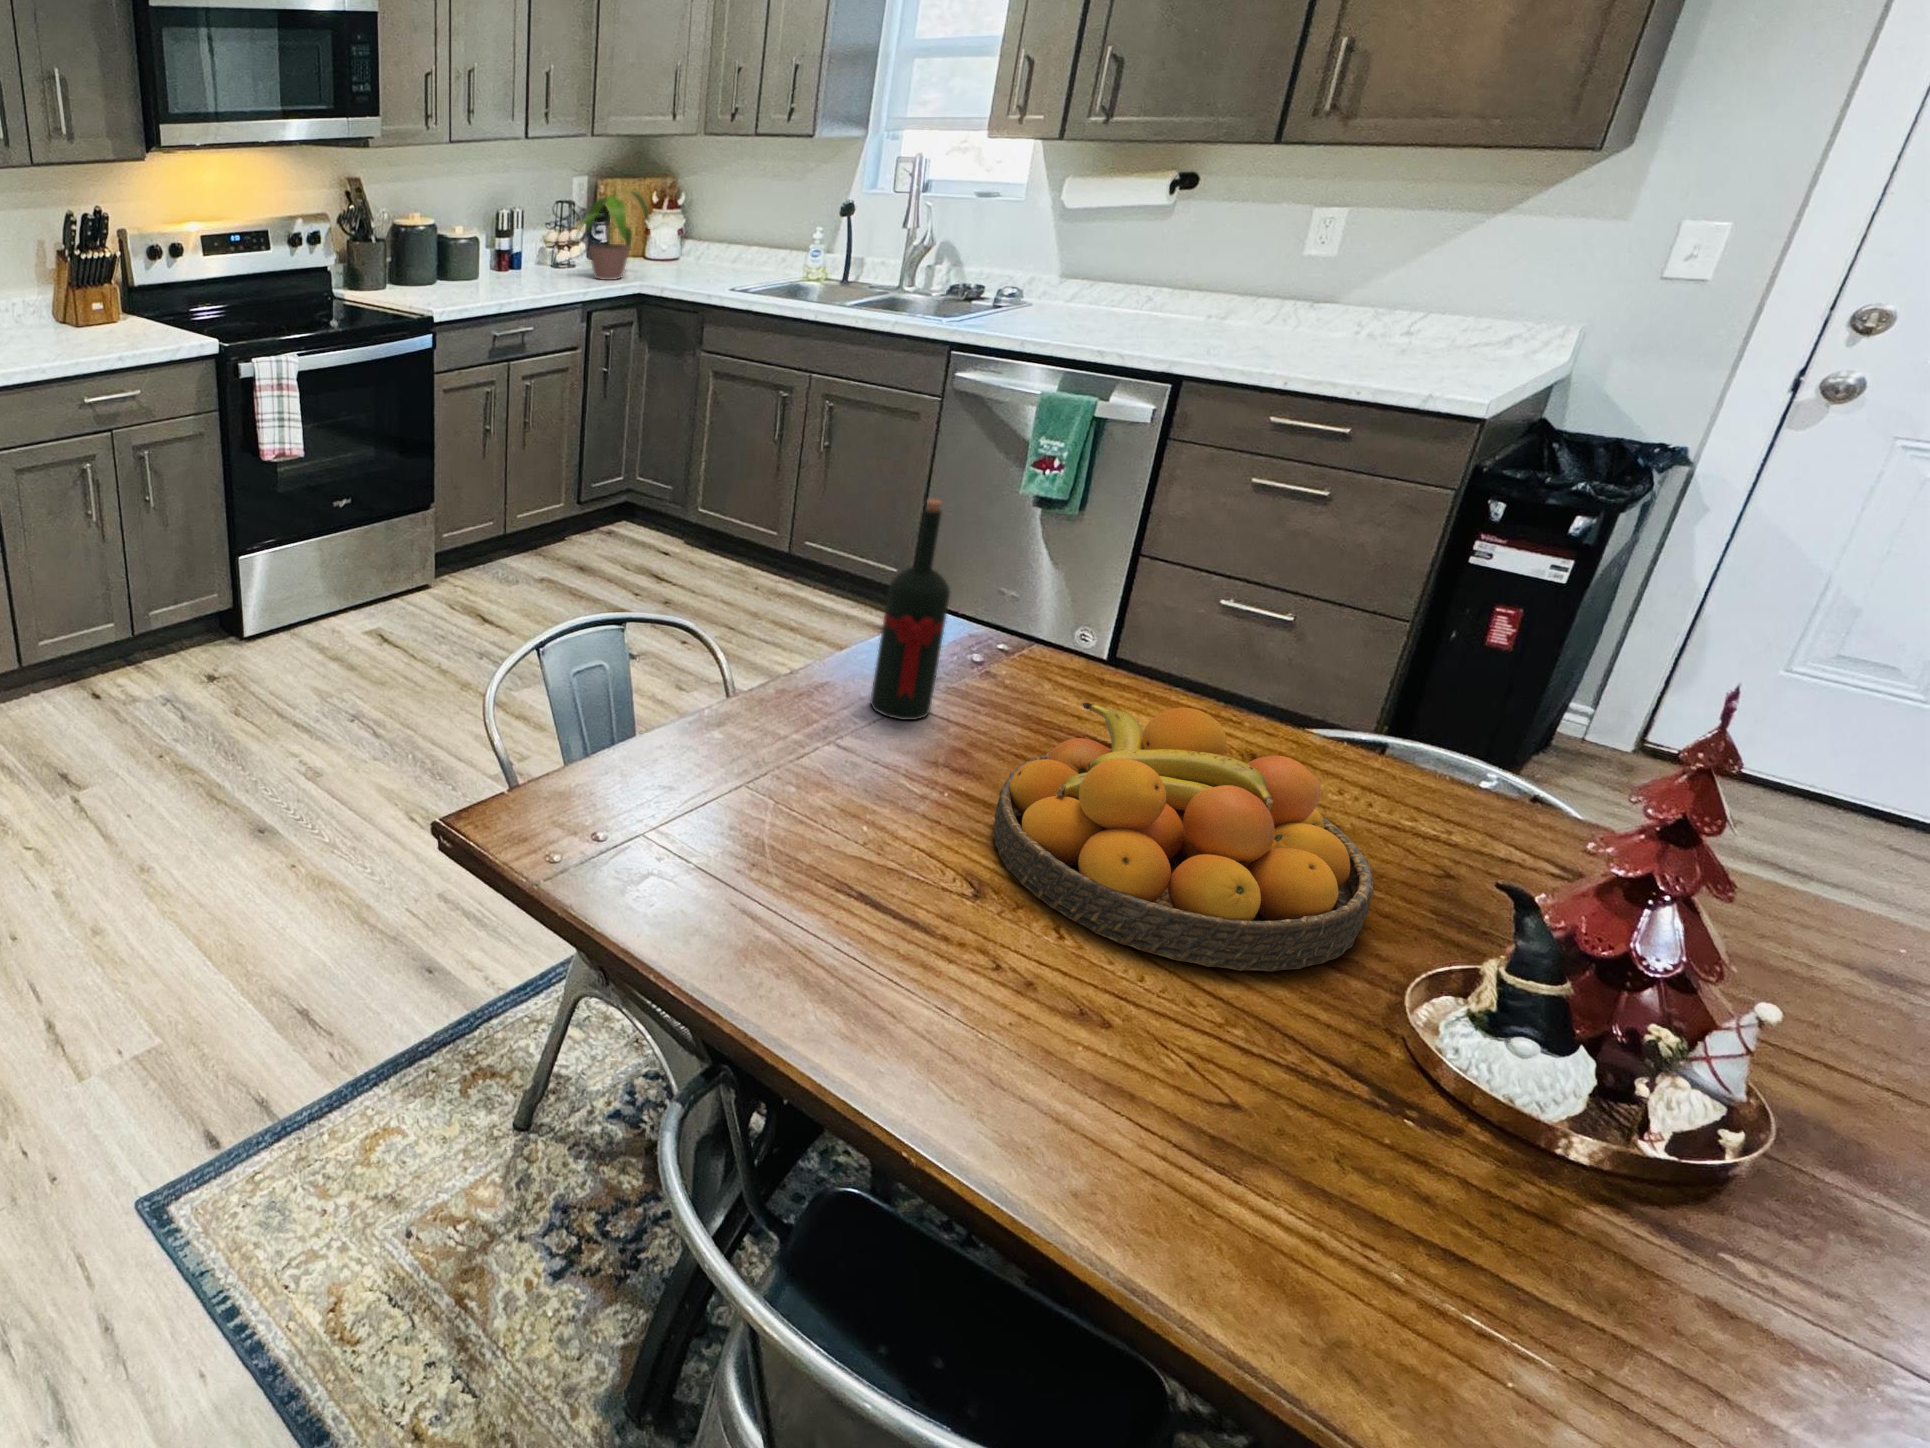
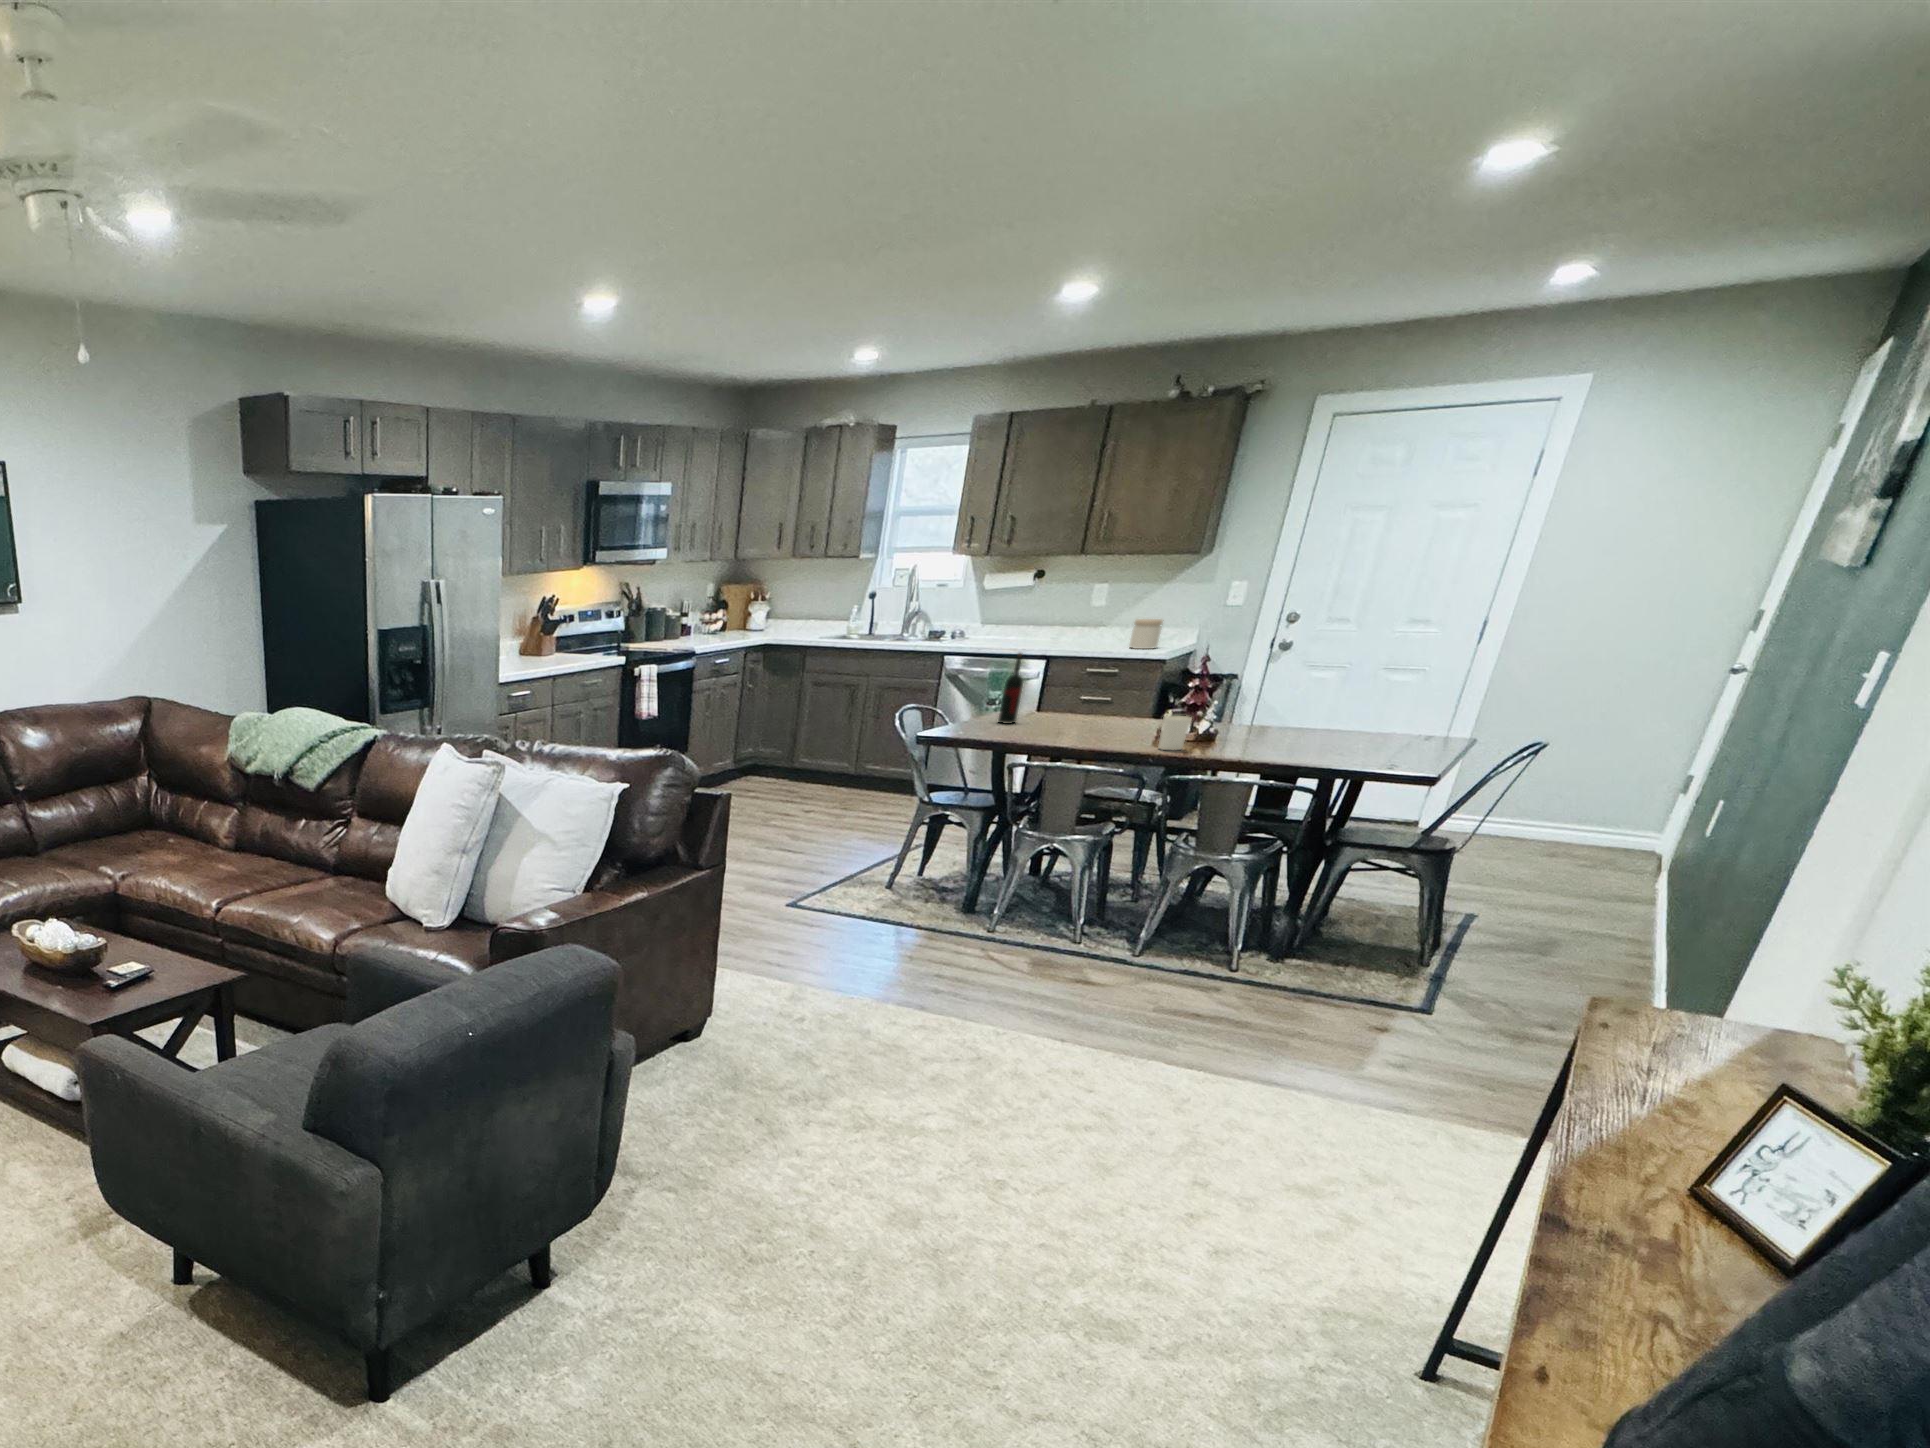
potted plant: present [577,191,649,280] -> none [721,589,773,639]
jar: none [1389,300,1487,375] -> present [1130,619,1163,649]
fruit bowl: present [993,702,1374,972] -> none [1048,692,1140,738]
candle holder: none [1452,1076,1680,1296] -> present [1158,716,1191,750]

